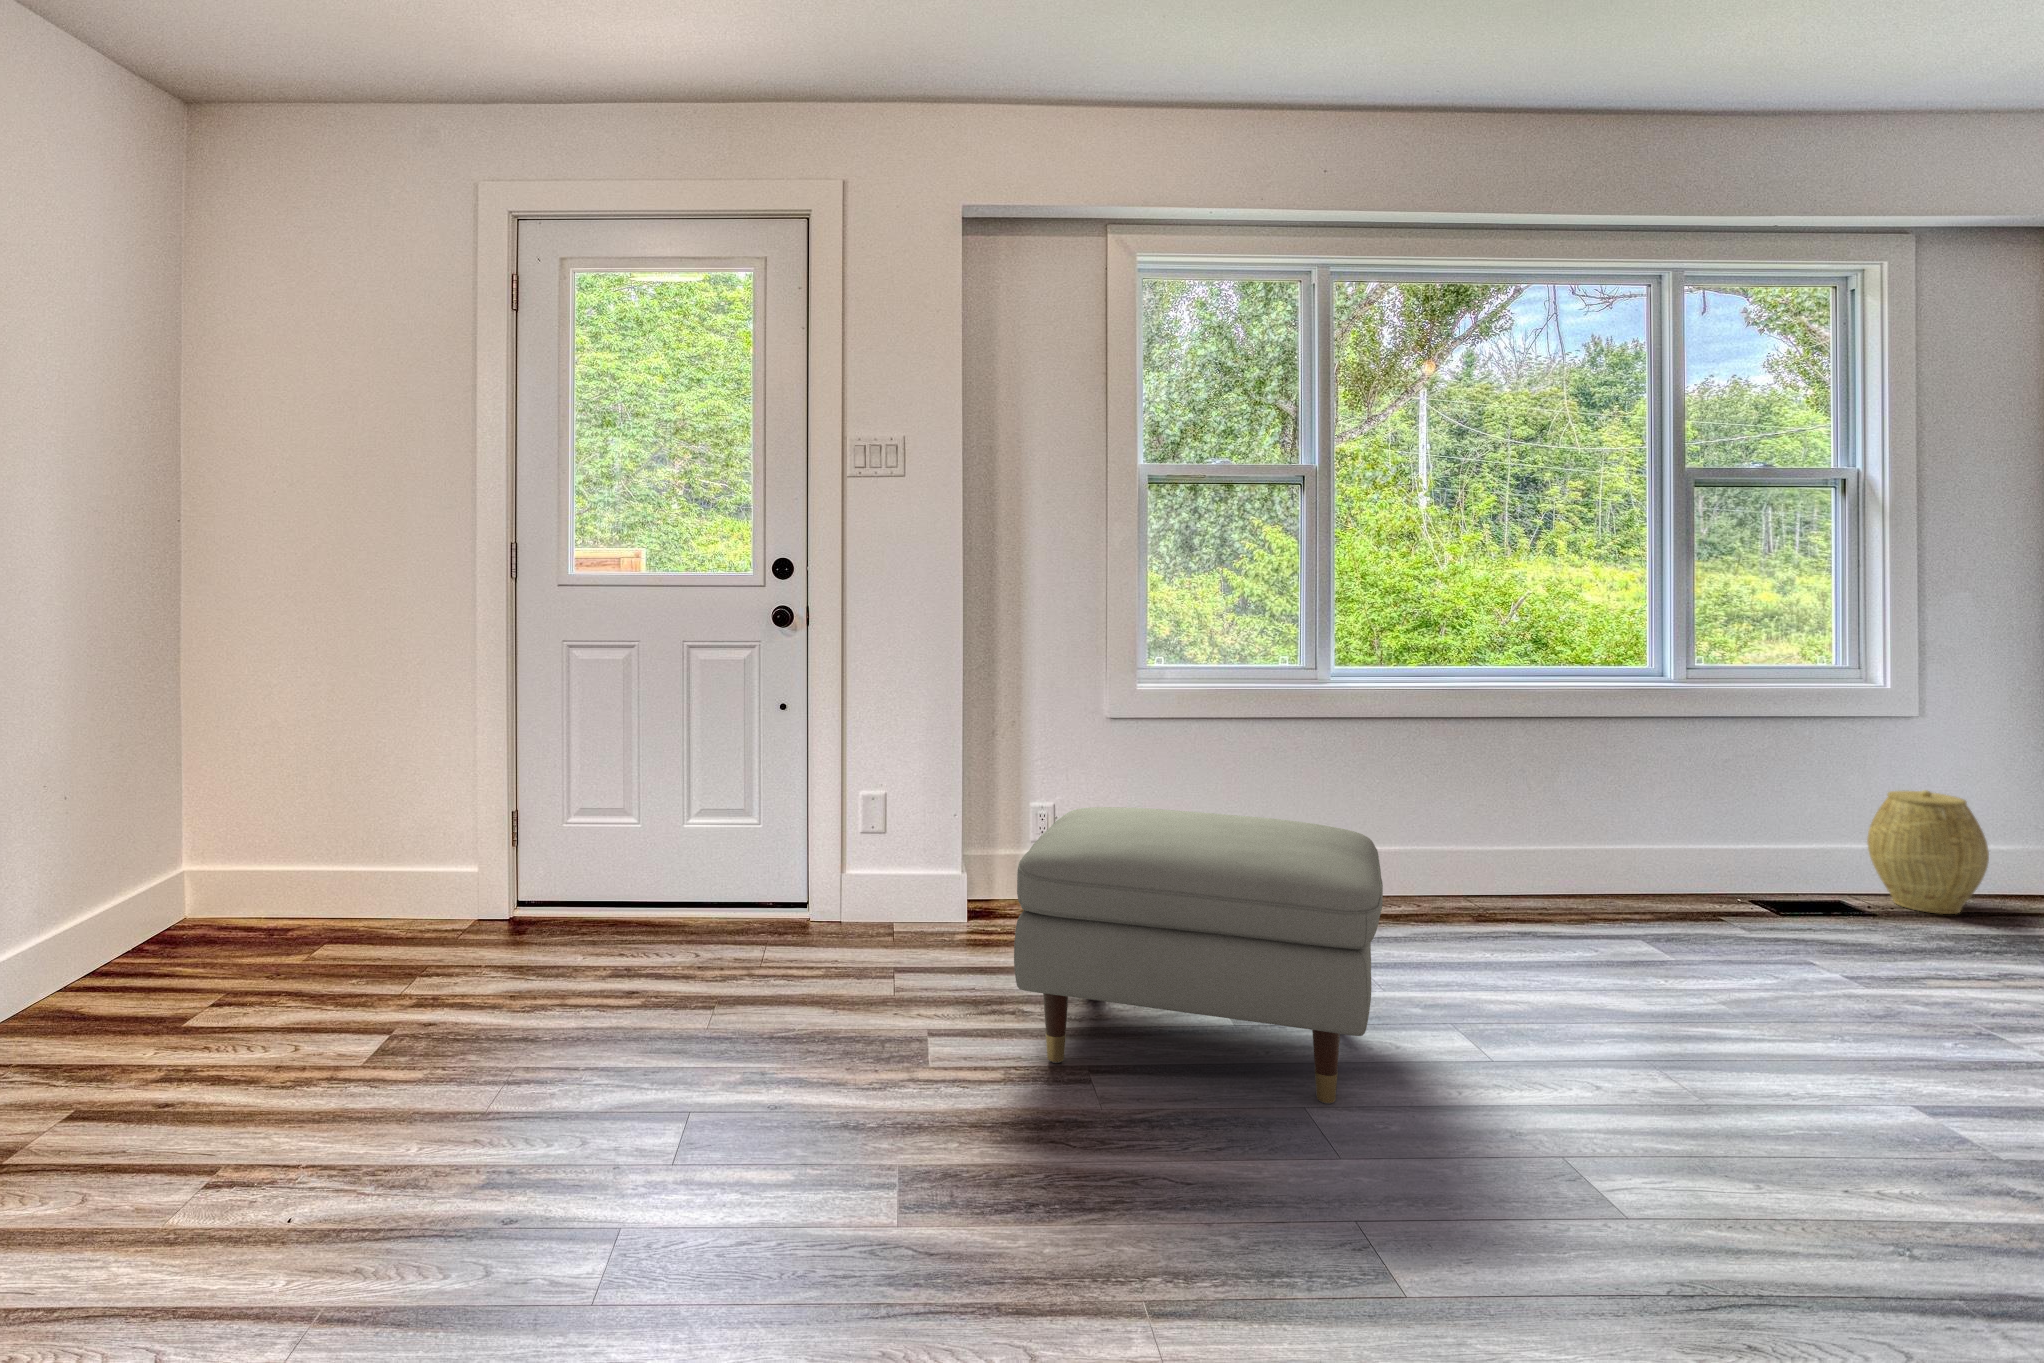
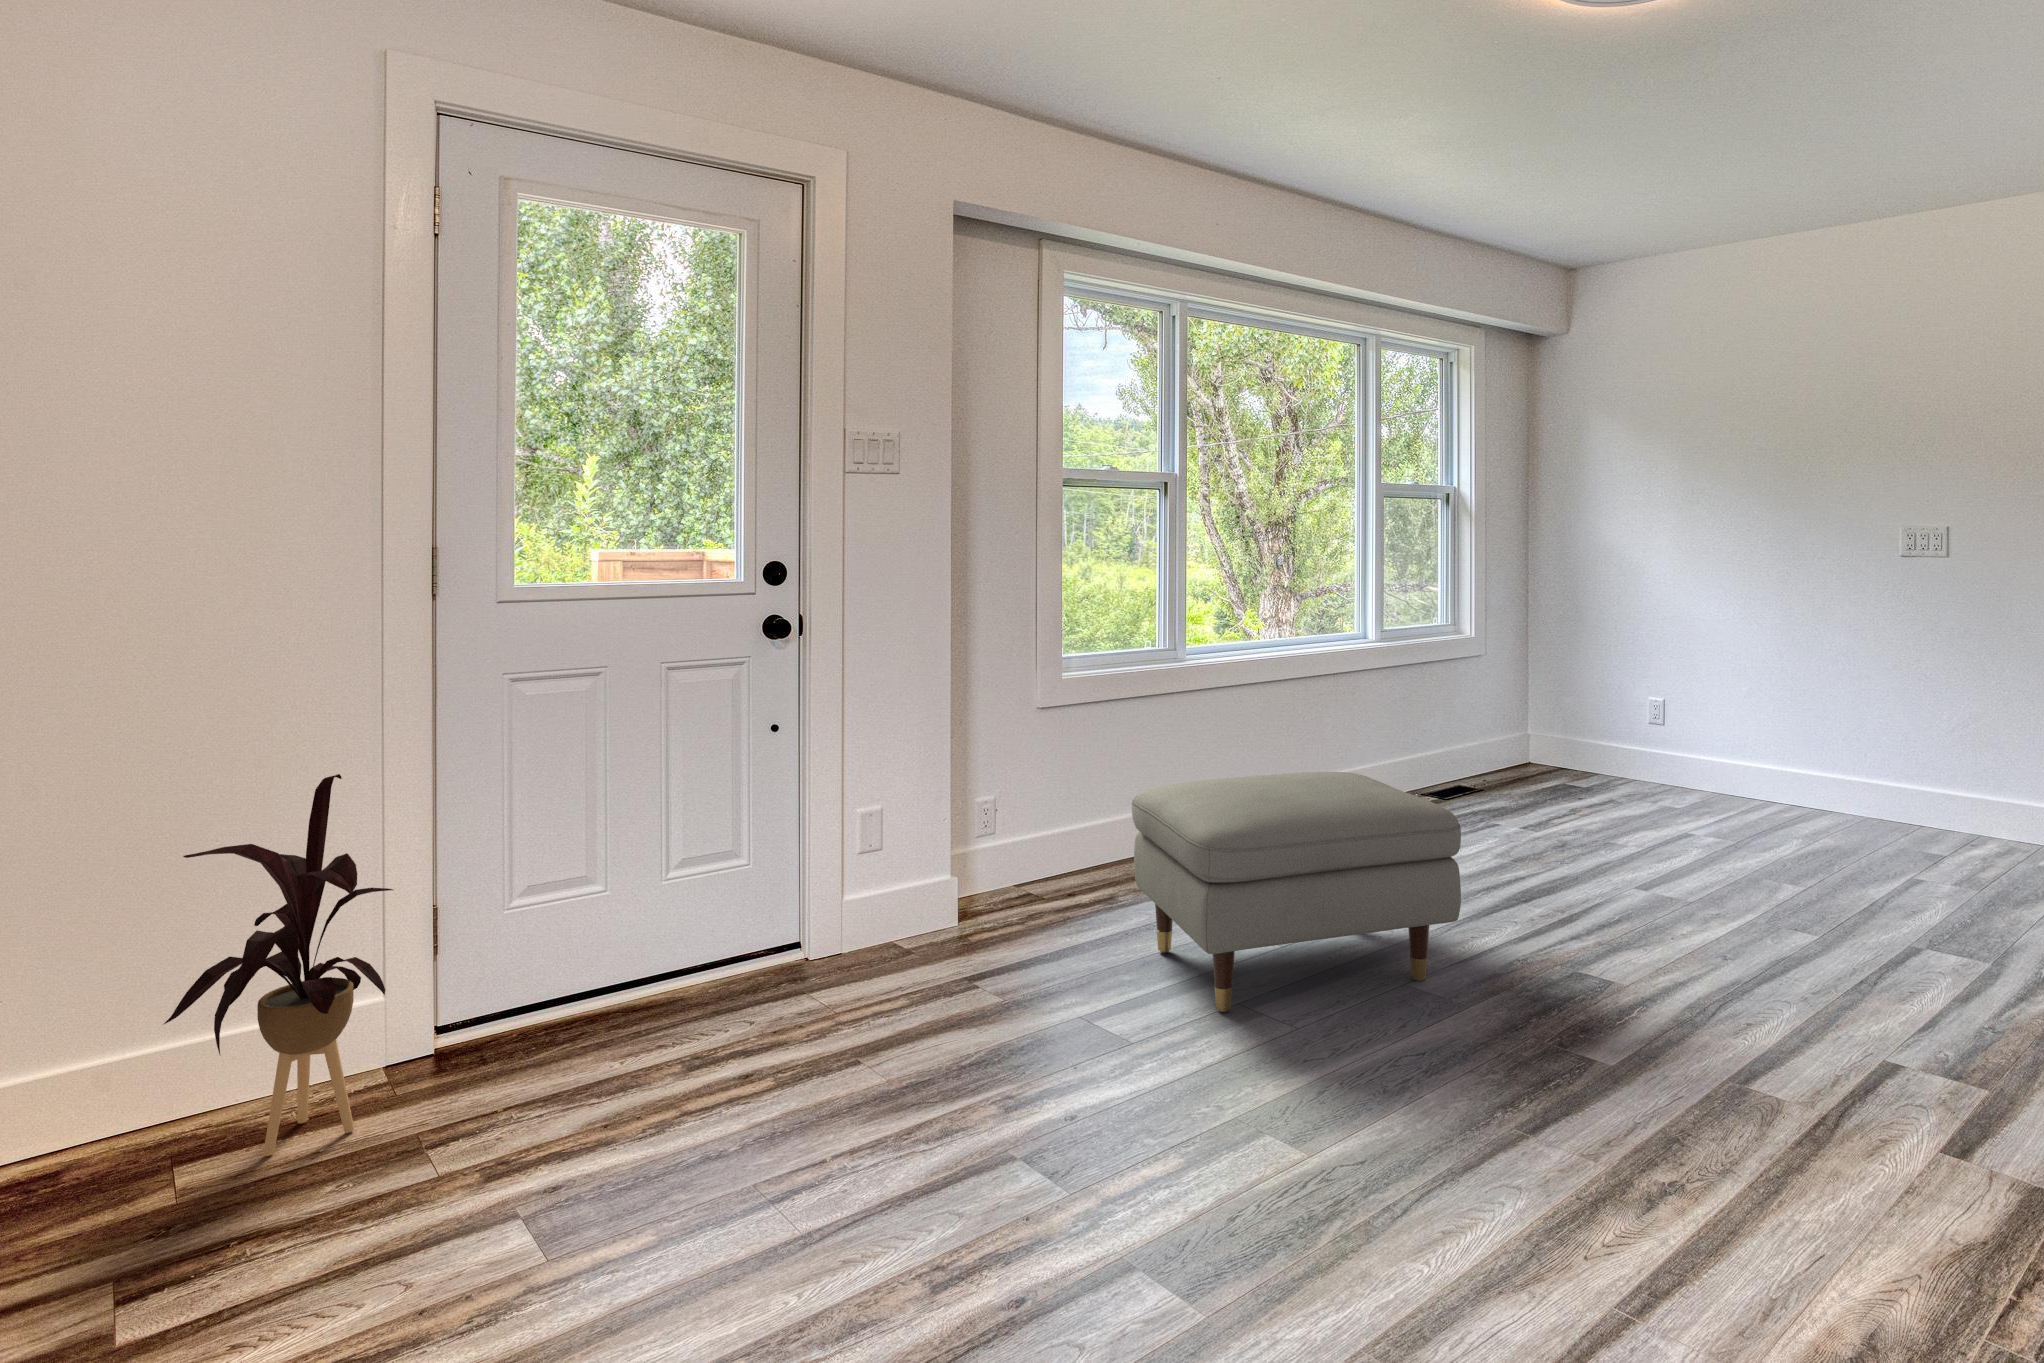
house plant: none [288,692,438,953] -> present [164,774,393,1156]
woven basket: present [1867,790,1989,914] -> none [1469,699,1531,778]

